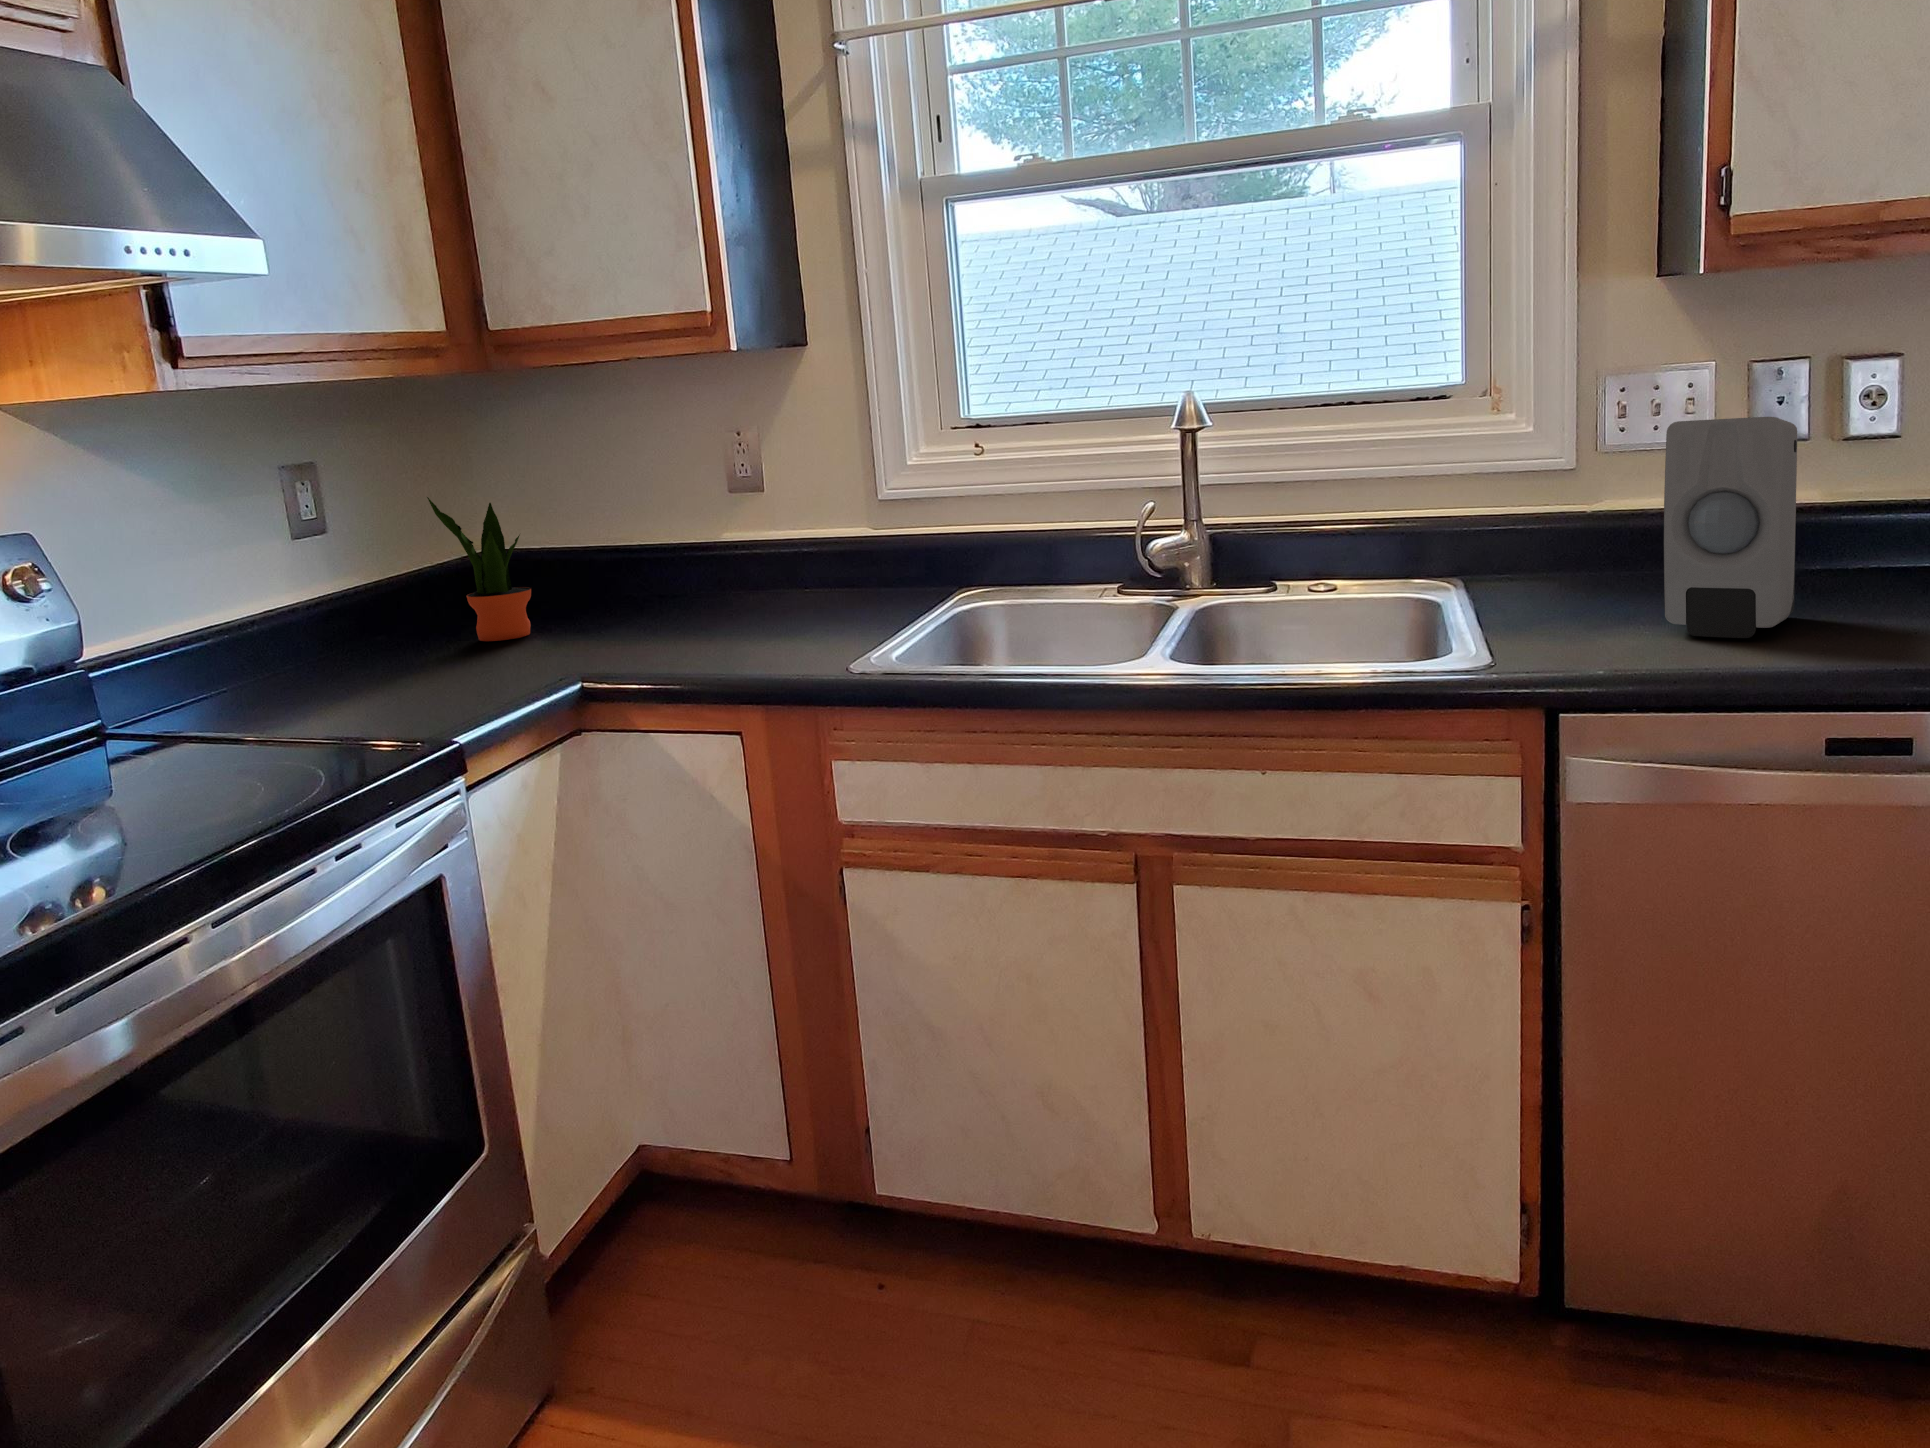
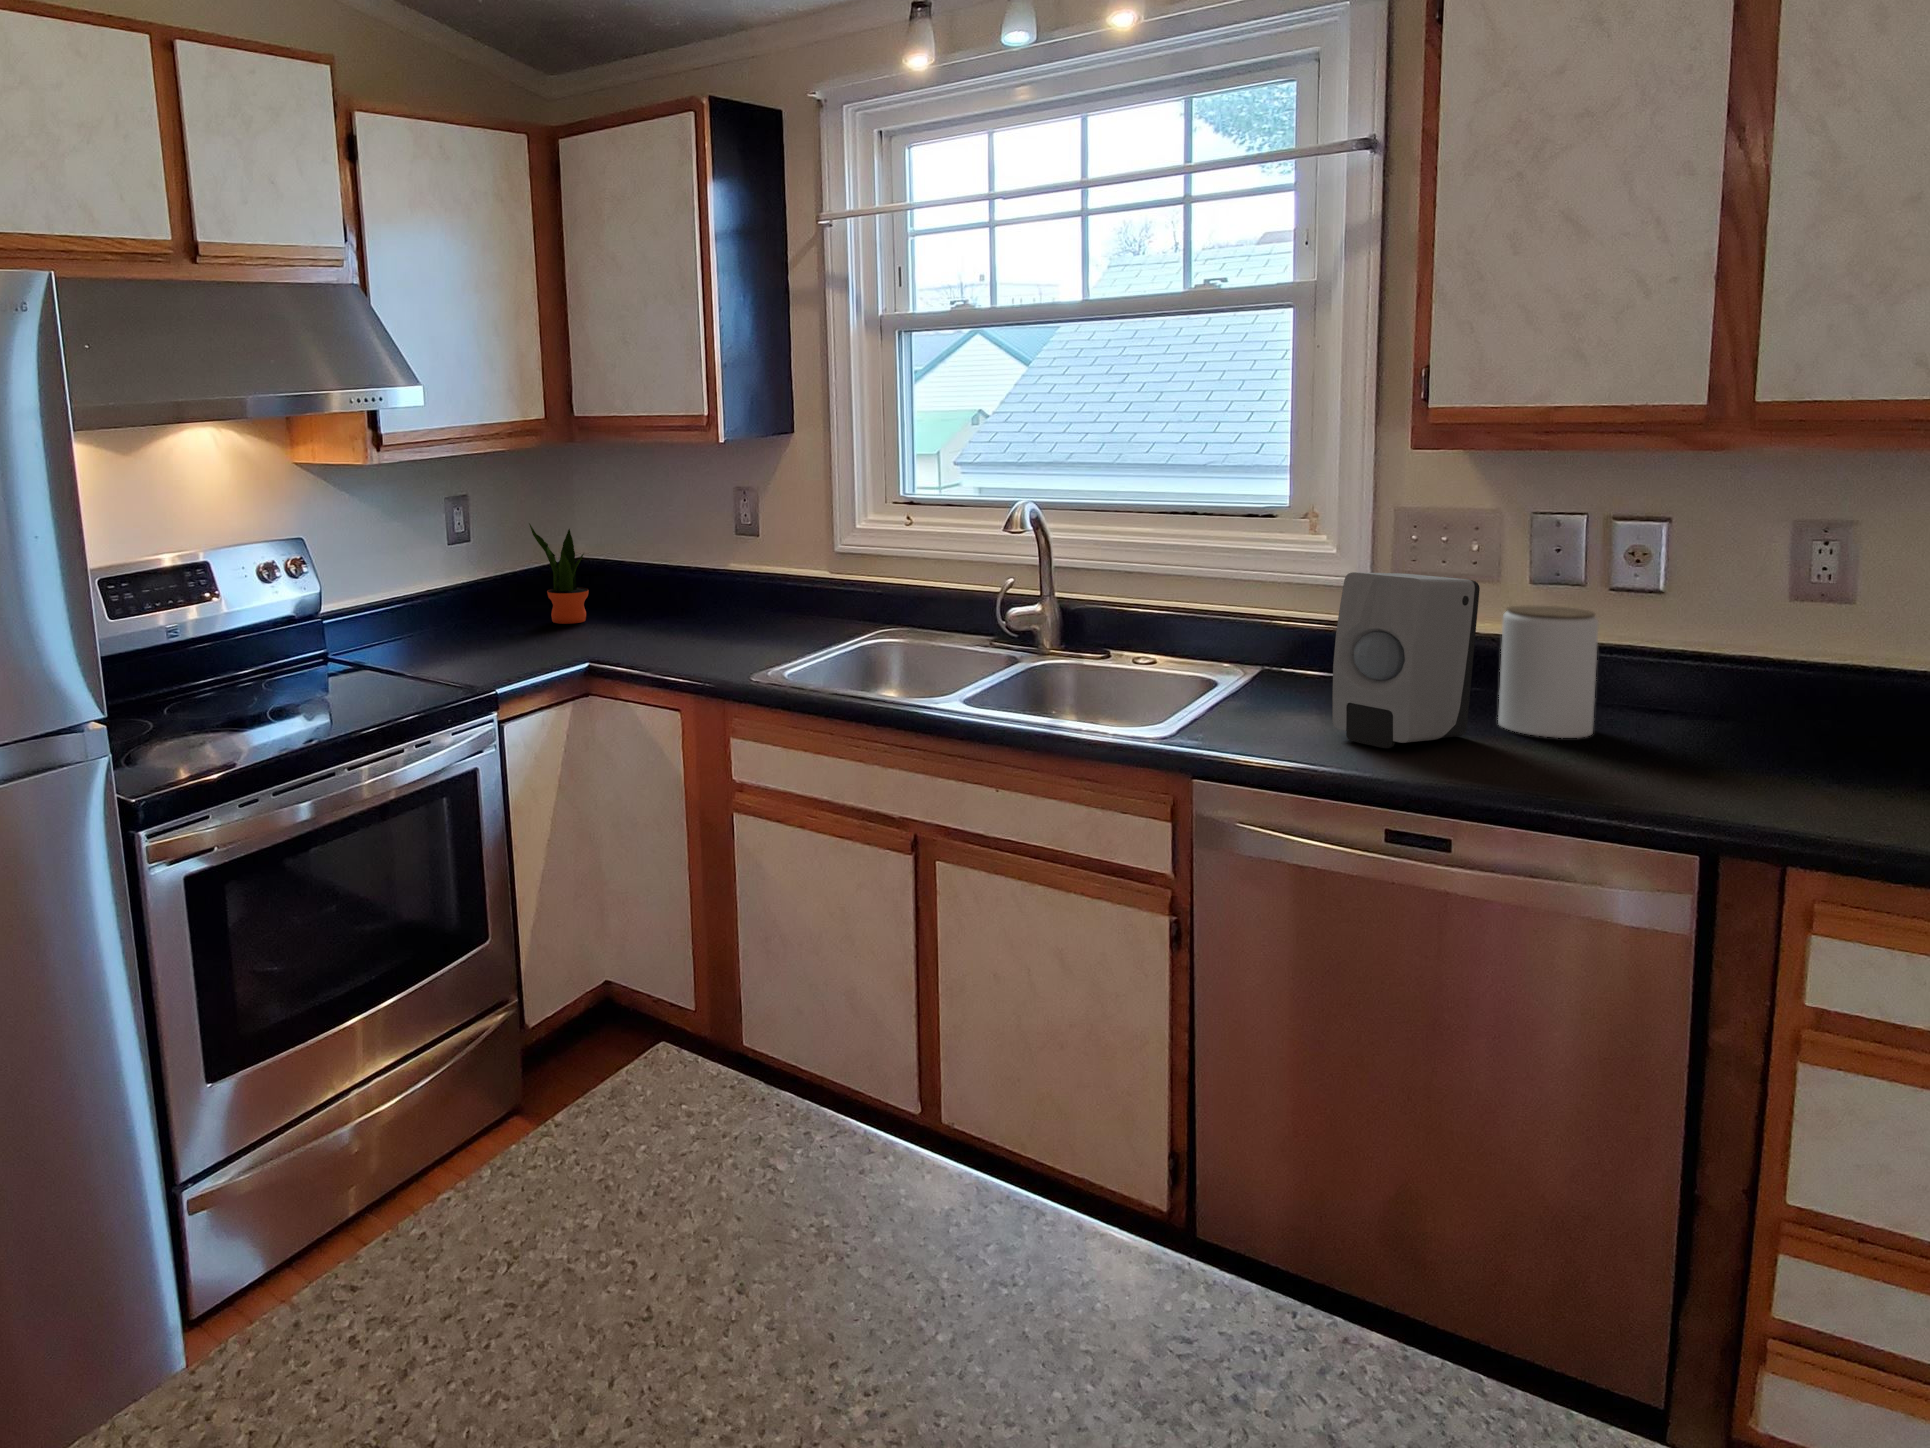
jar: none [1792,453,1905,605] -> present [1498,606,1598,738]

